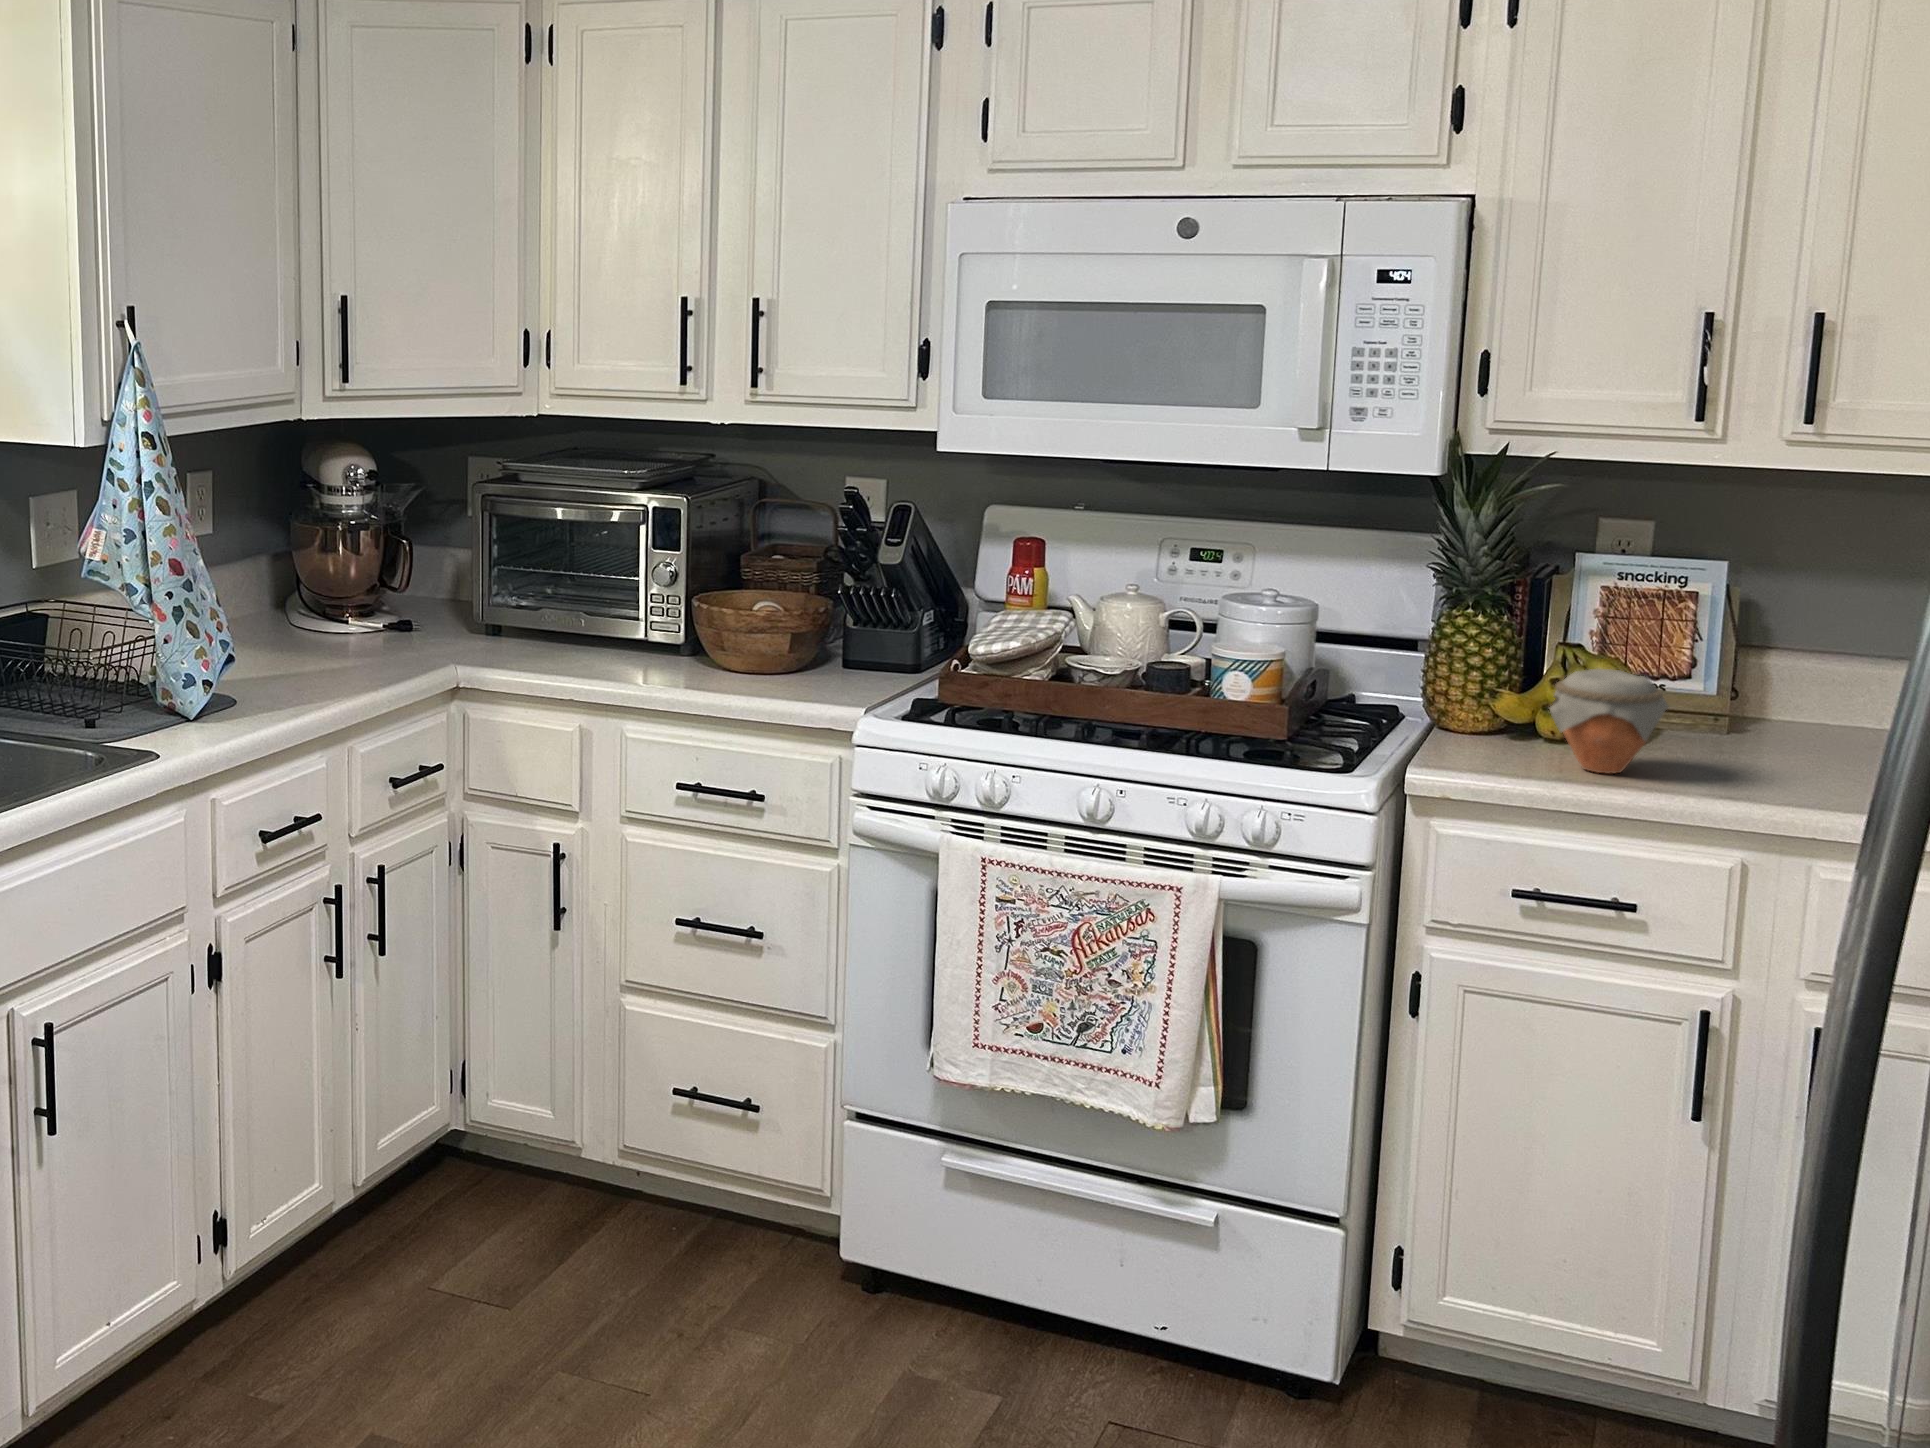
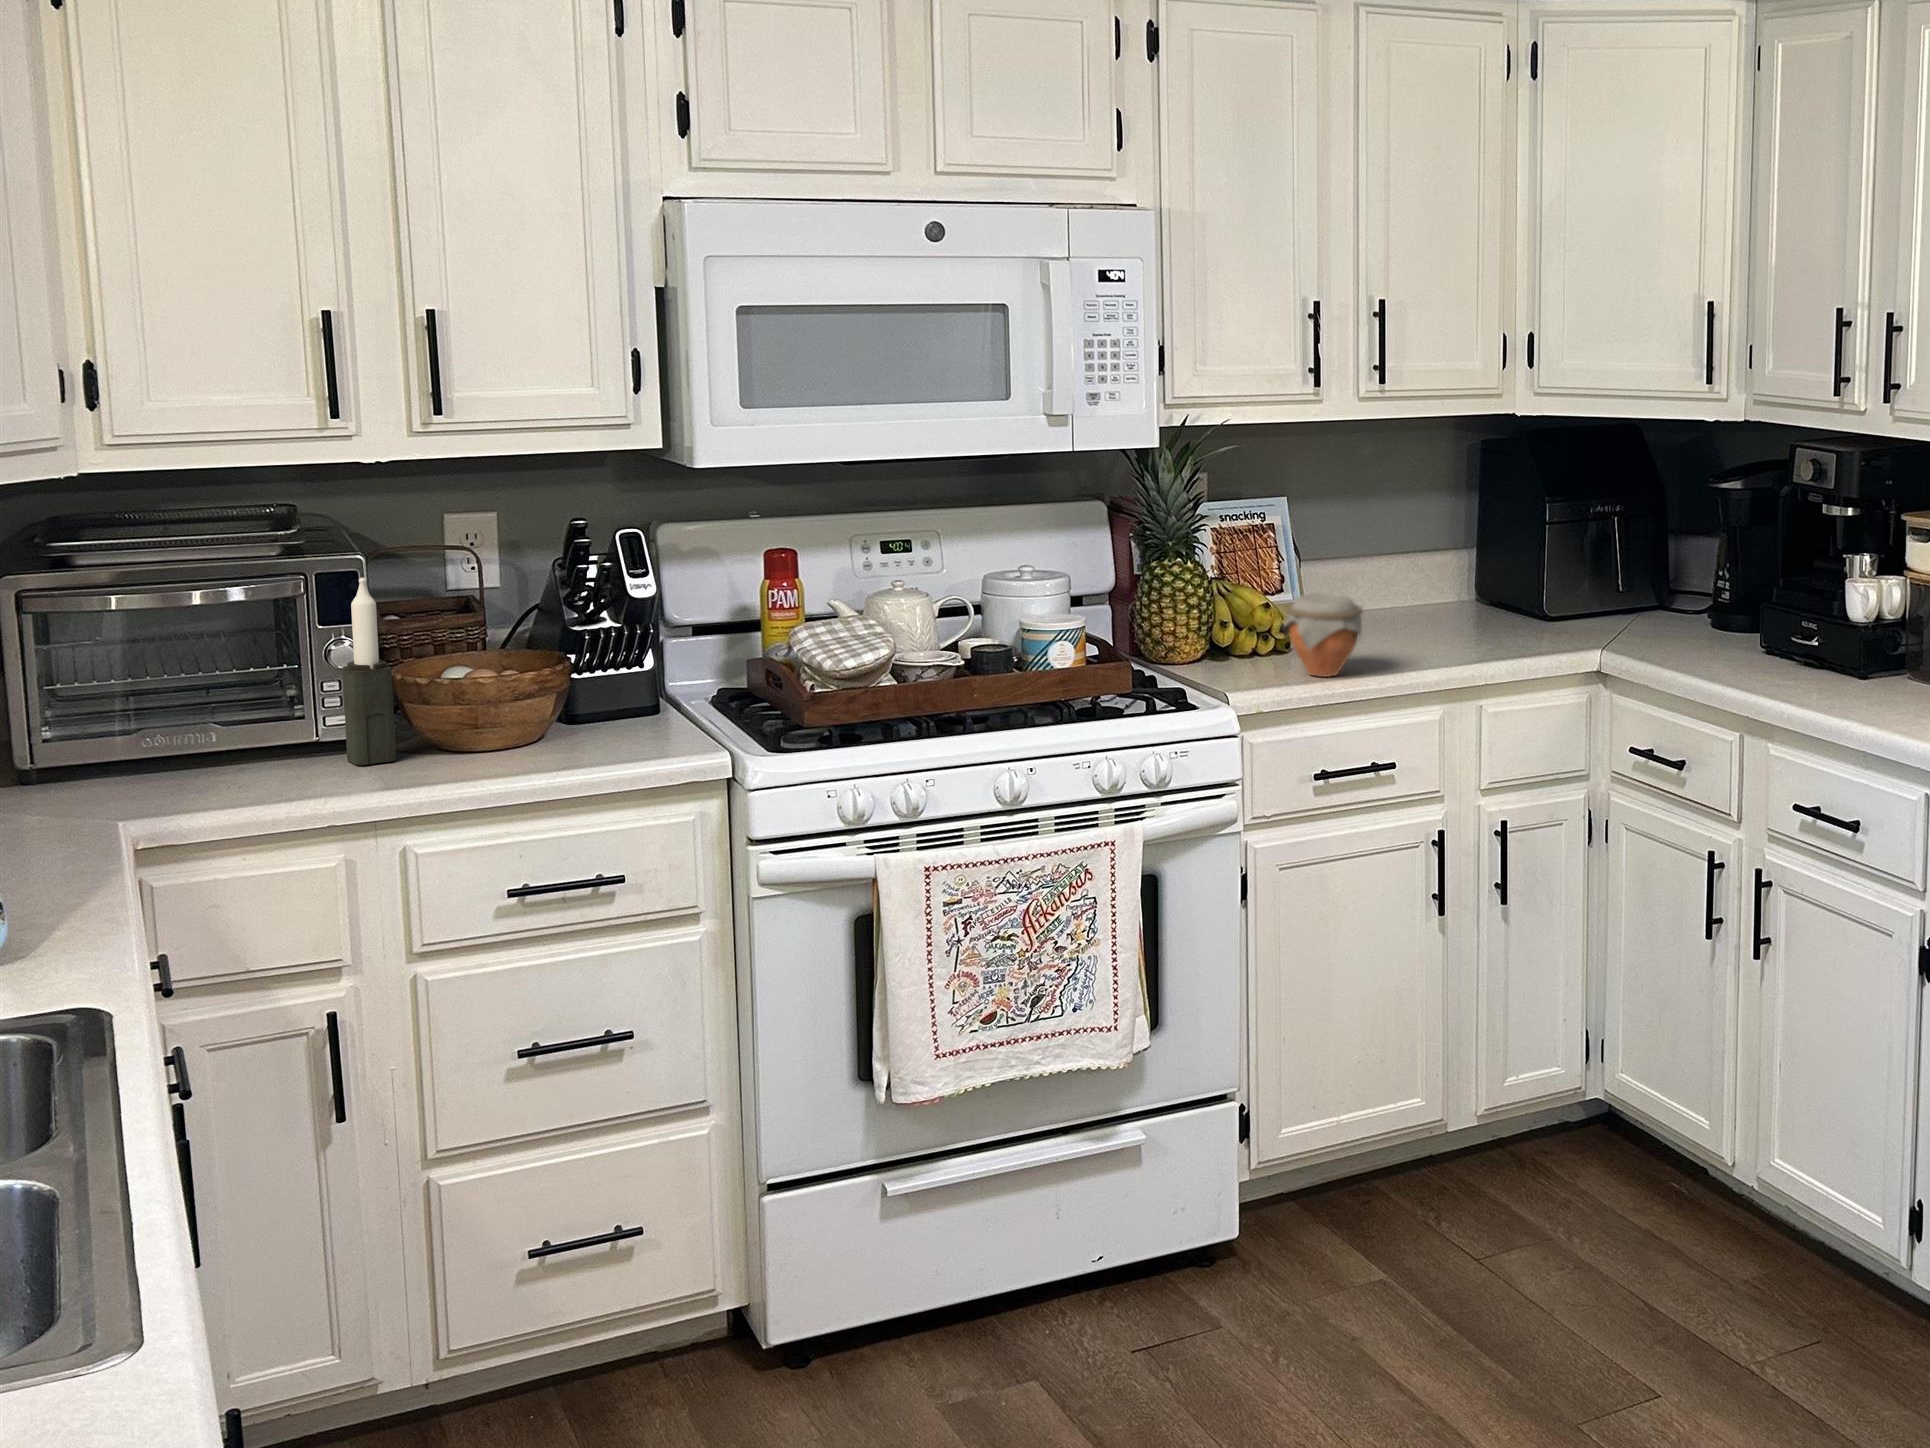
candle: none [623,523,657,675] -> present [342,578,396,765]

